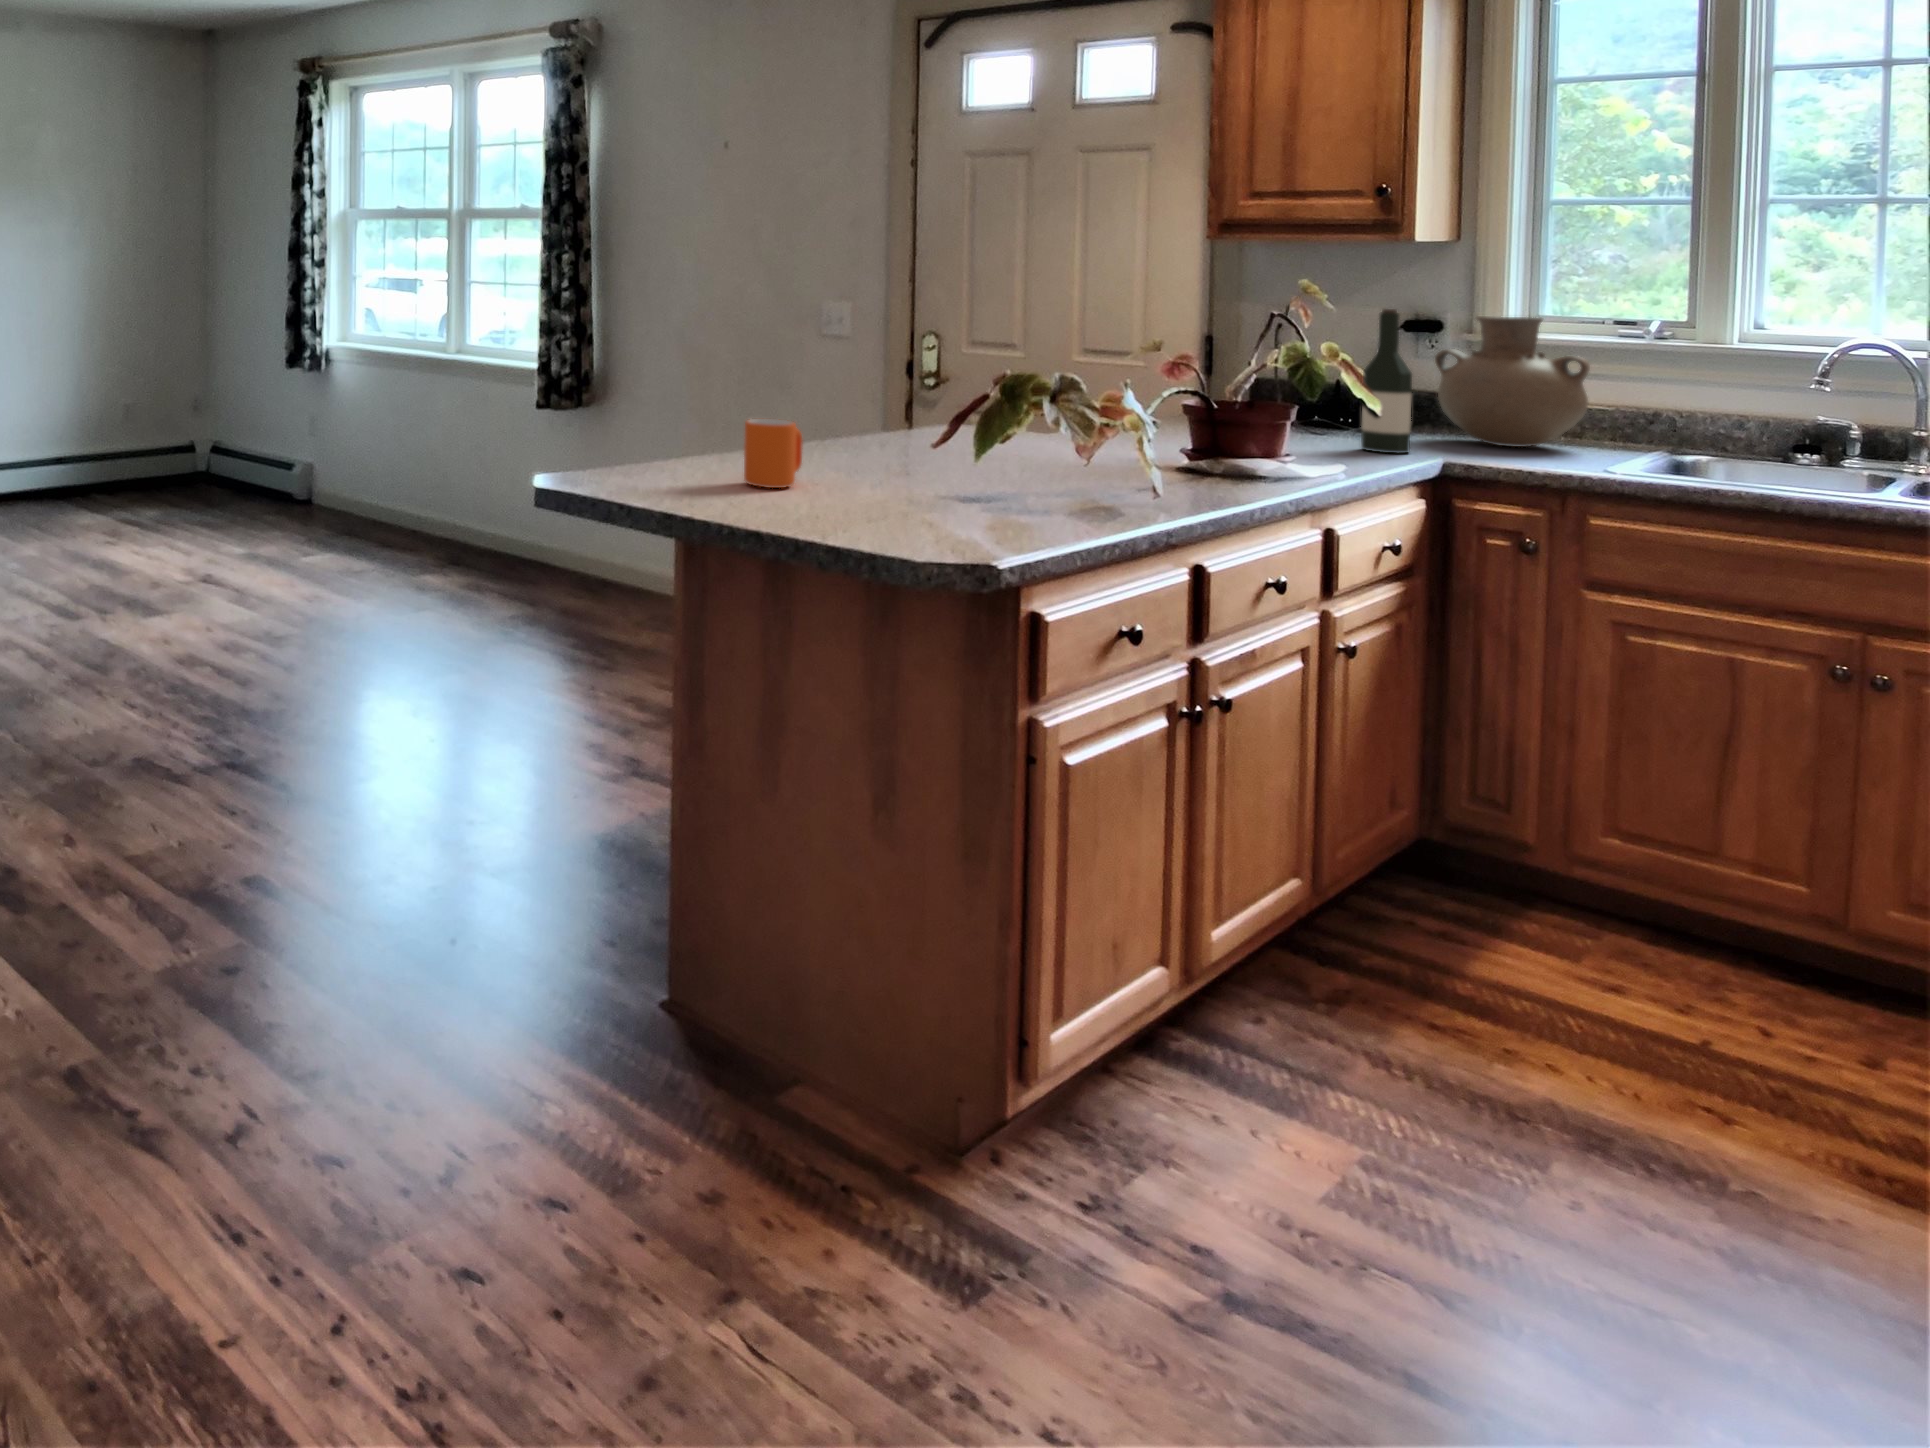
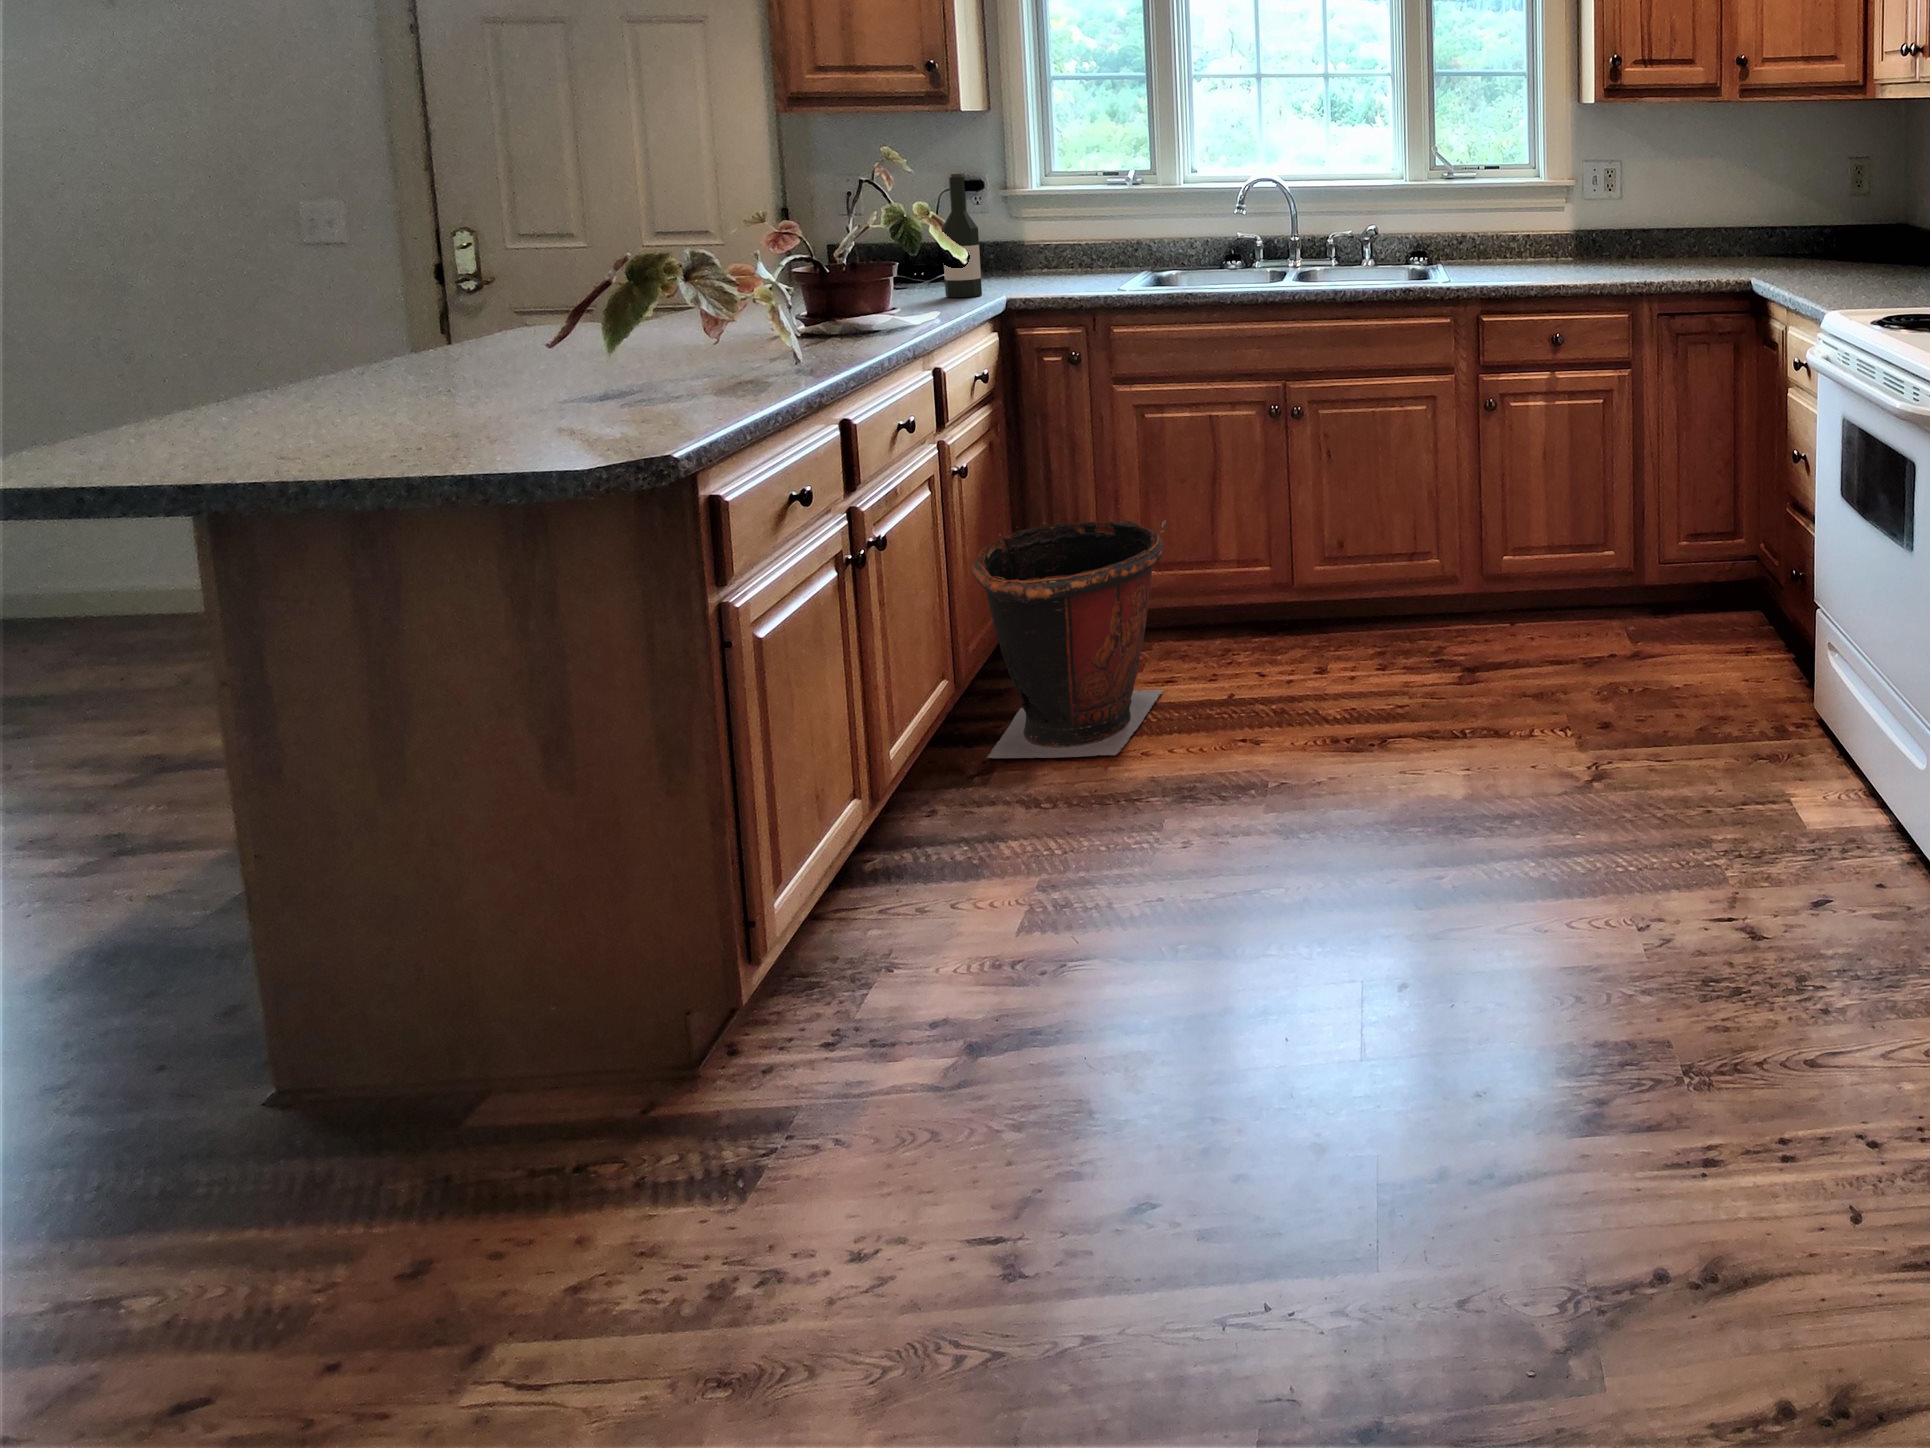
vase: present [1435,316,1590,447] -> none [988,177,1089,281]
mug: present [744,419,802,488] -> none [242,347,348,441]
waste bin: none [1337,743,1662,1098] -> present [972,520,1167,758]

